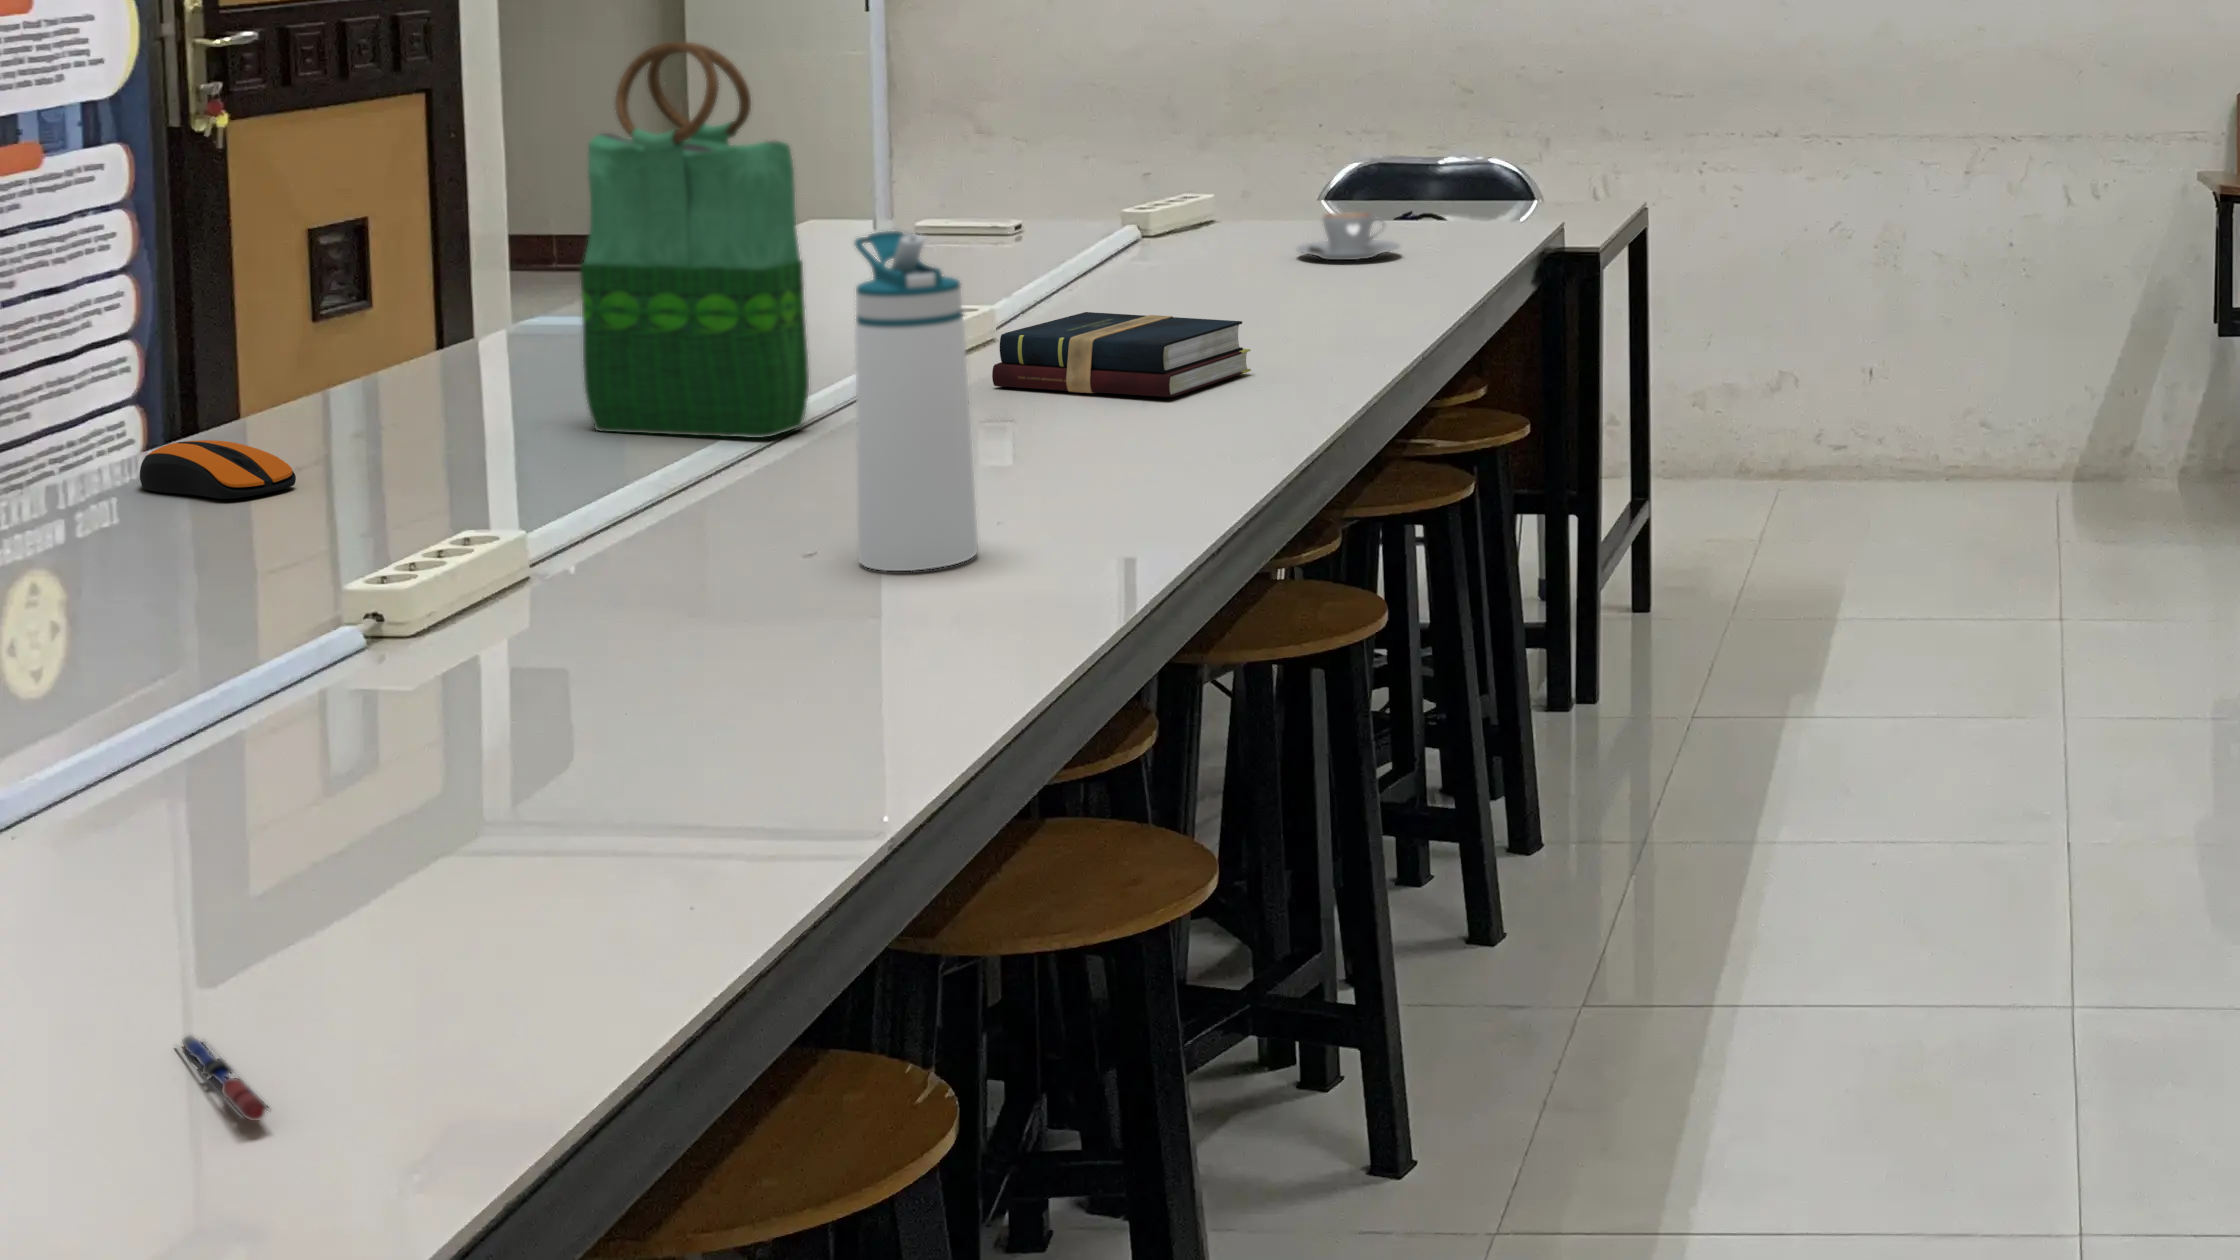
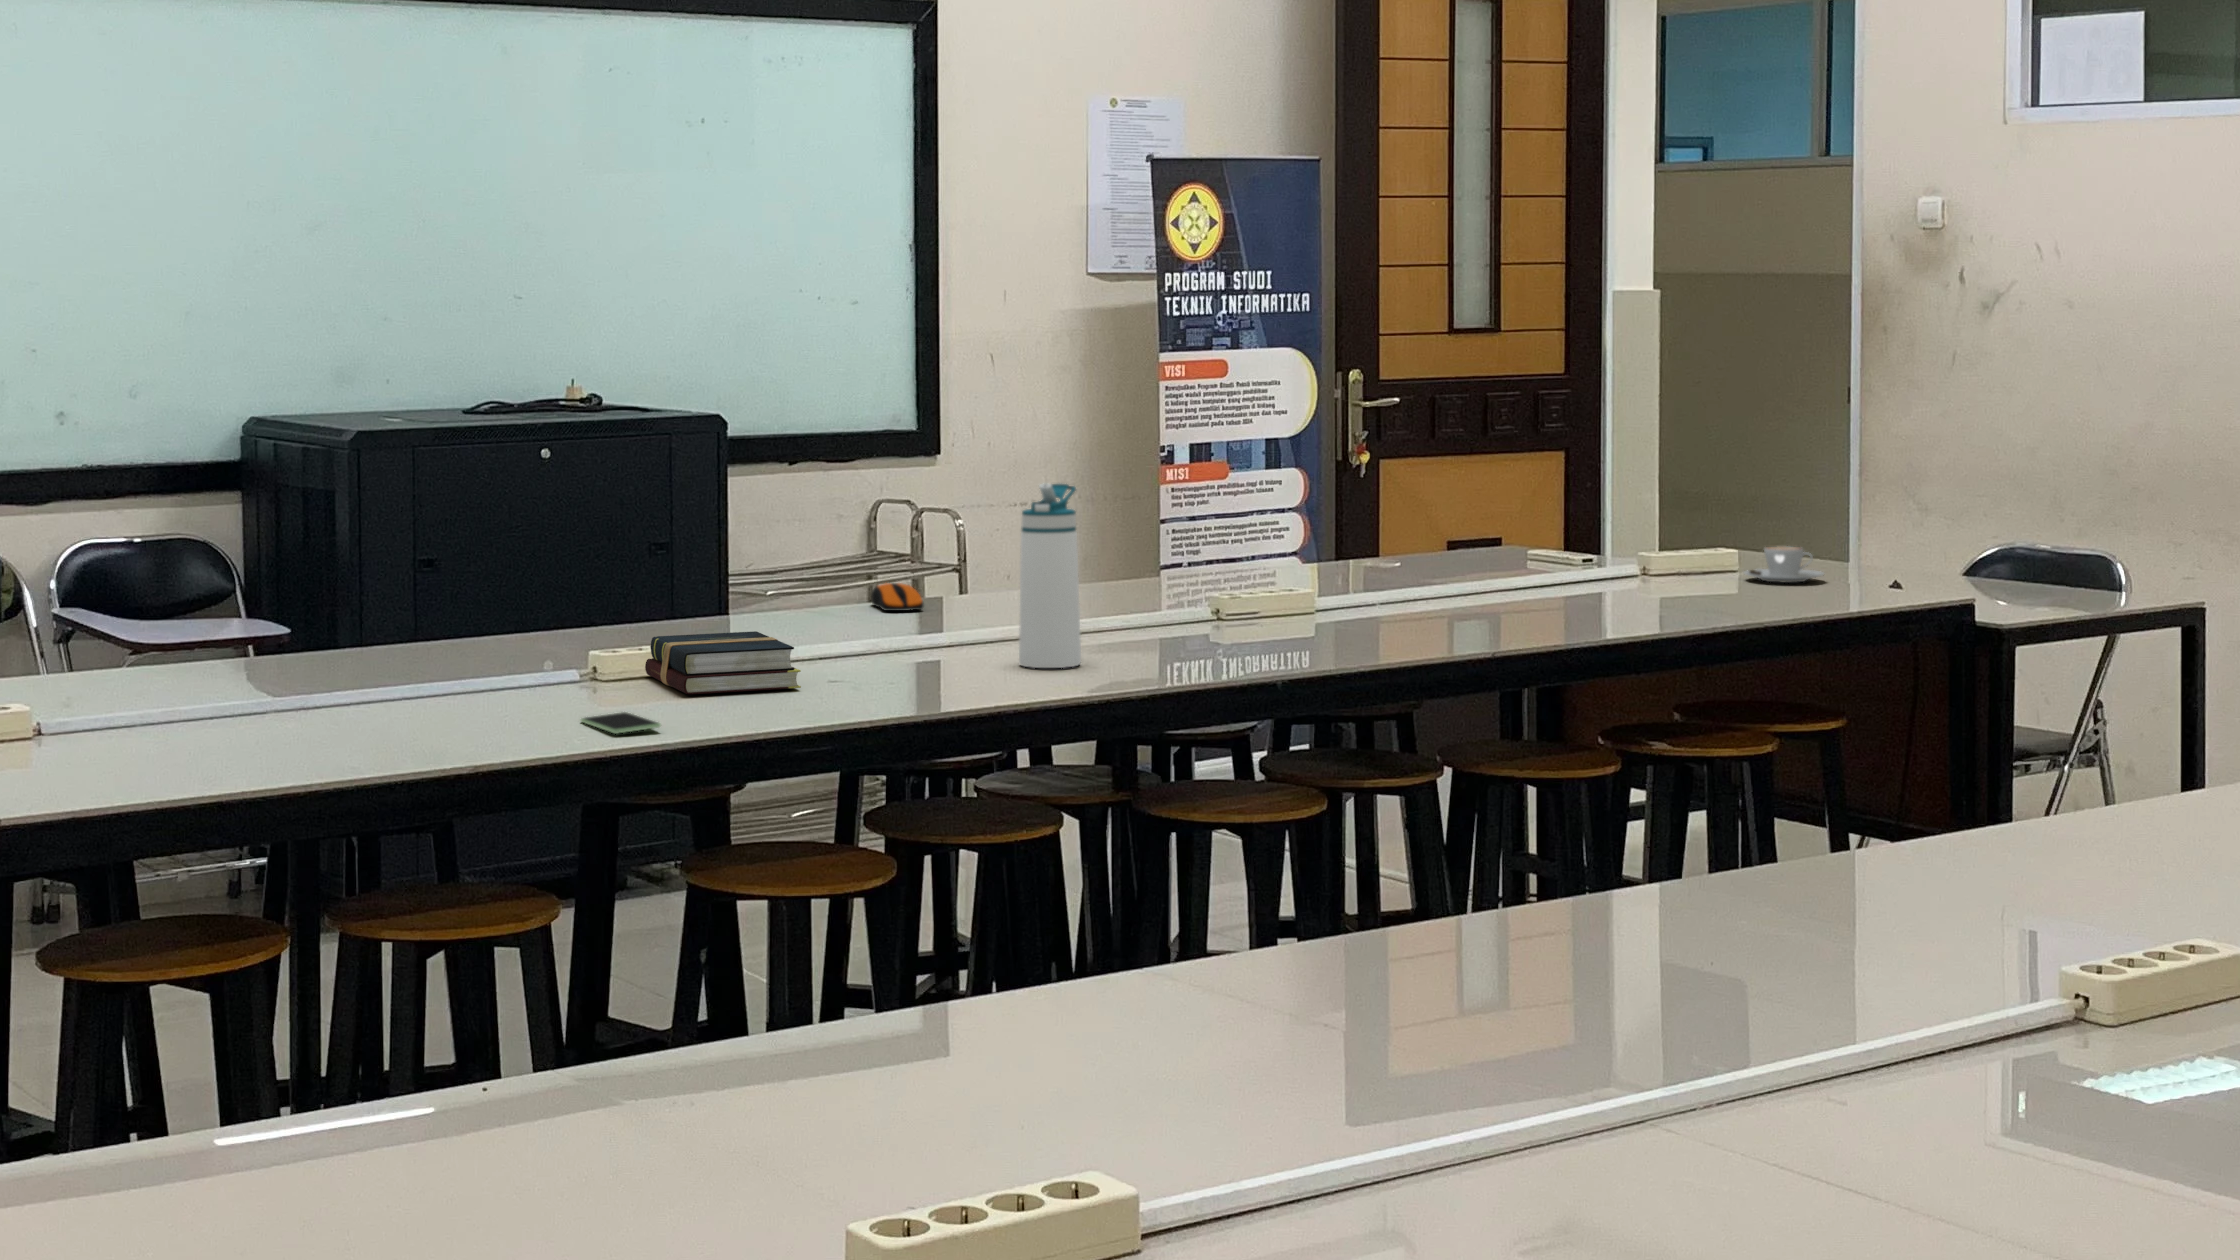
tote bag: present [580,42,809,438] -> none [1092,384,1181,618]
hardback book: present [992,312,1251,397] -> present [645,631,801,694]
smartphone: none [430,873,719,939] -> present [581,712,661,734]
pen: present [183,1036,270,1121] -> none [421,727,468,743]

